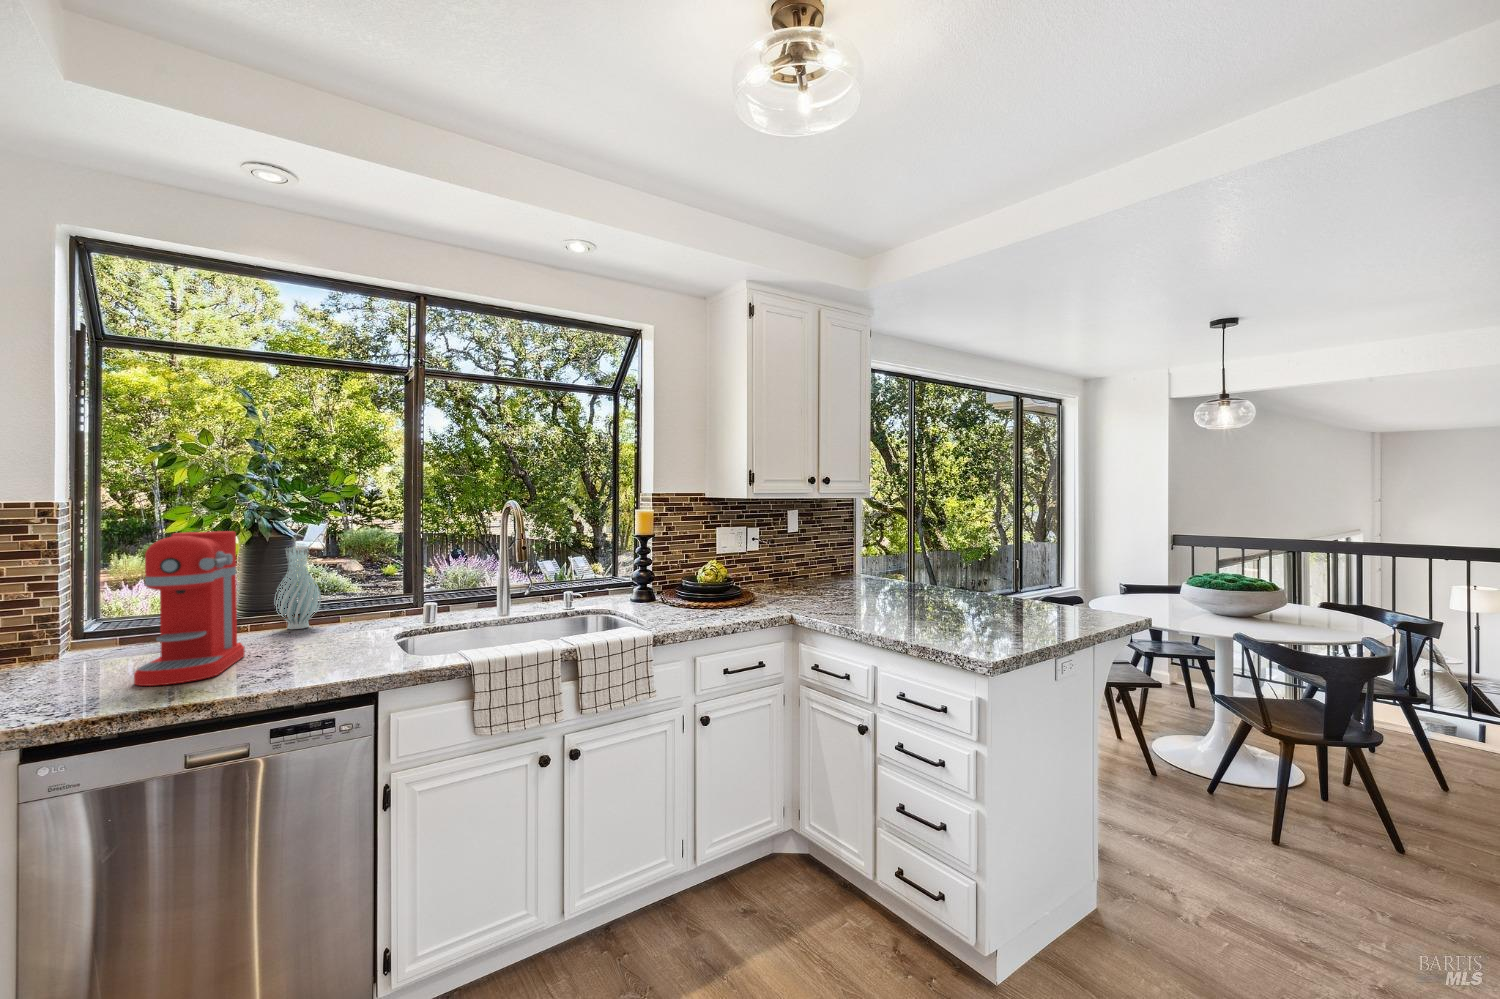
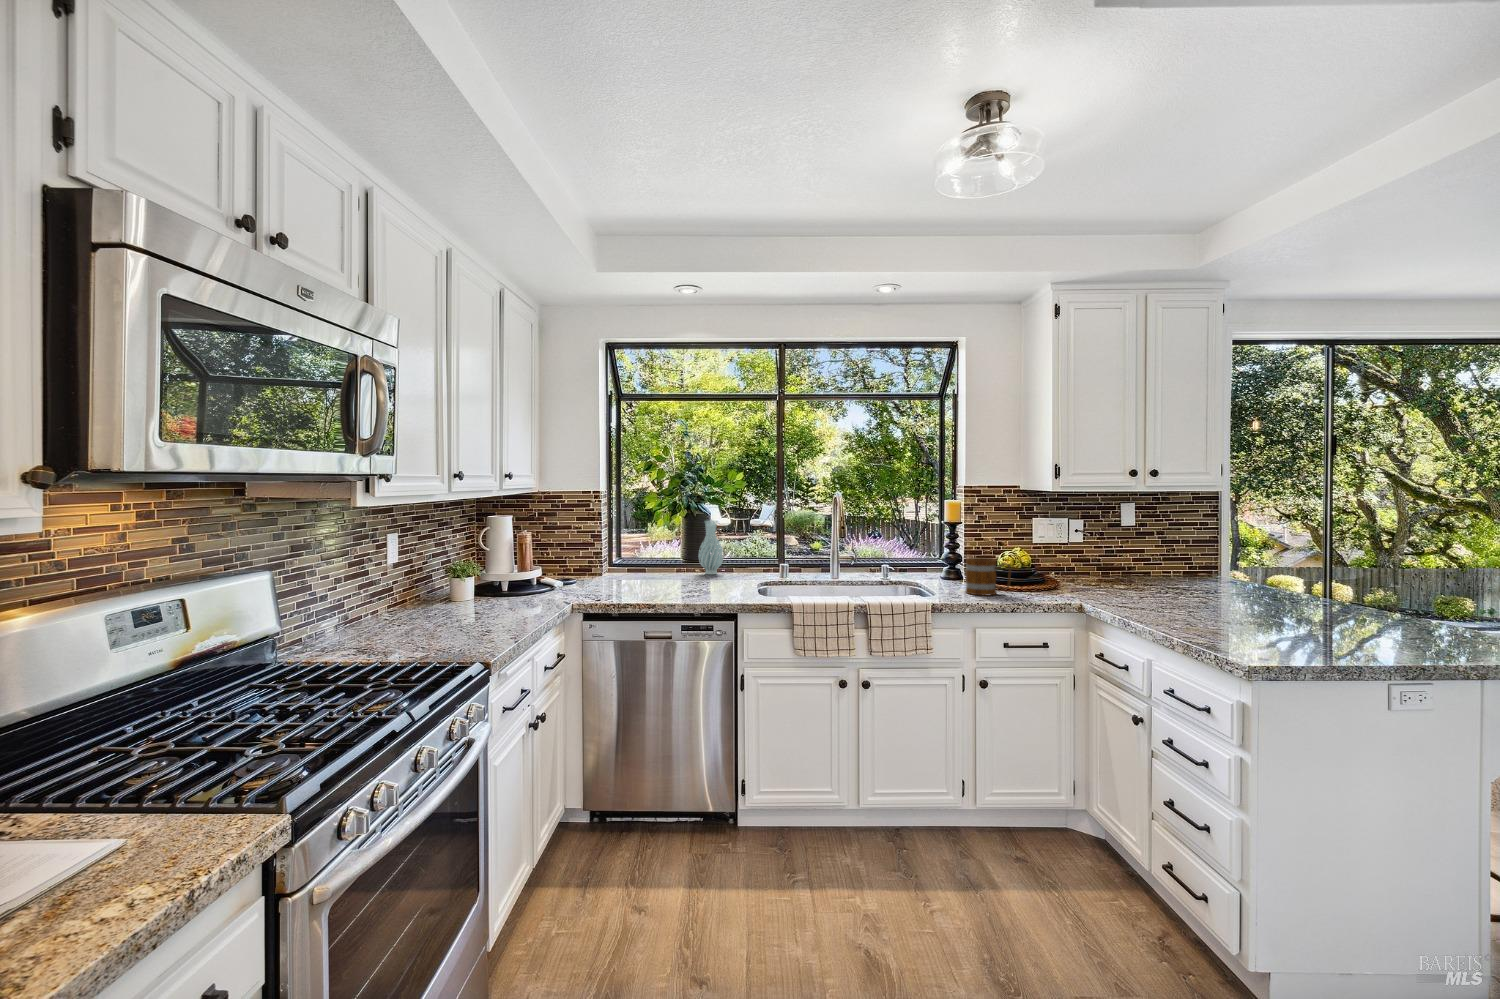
coffee maker: present [134,531,245,686] -> none [629,509,679,594]
mug: none [670,573,721,617] -> present [966,558,1011,595]

